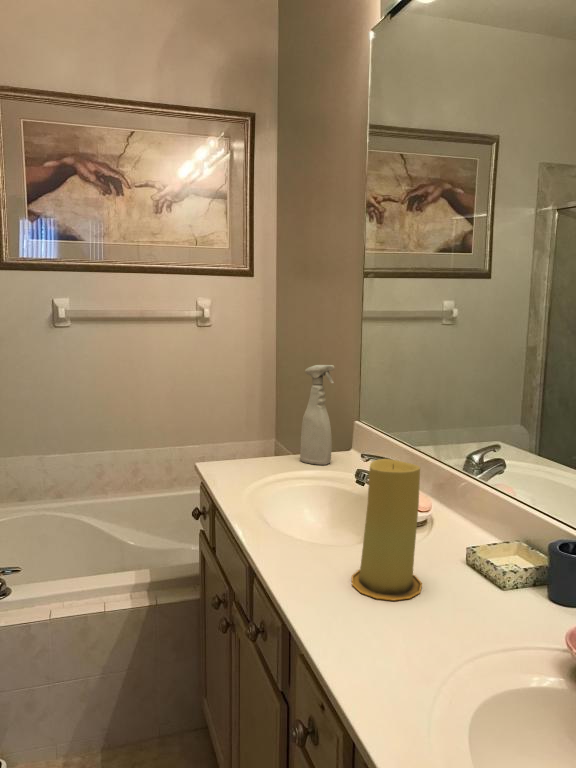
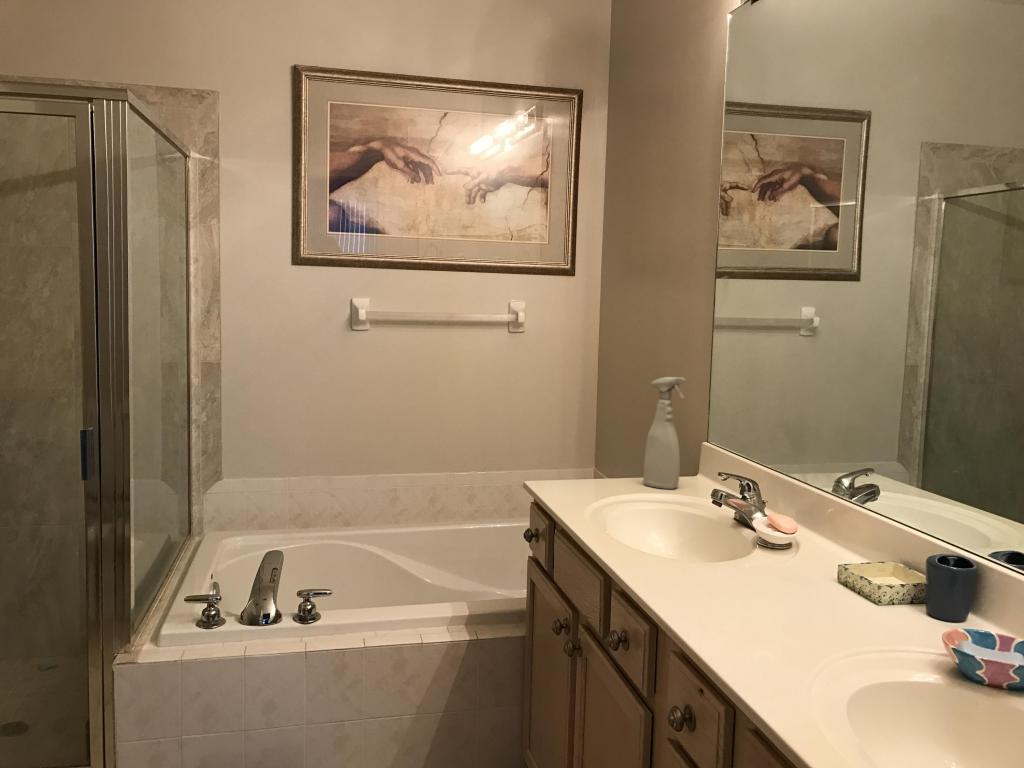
candle: present [352,459,422,601] -> none [719,467,792,605]

